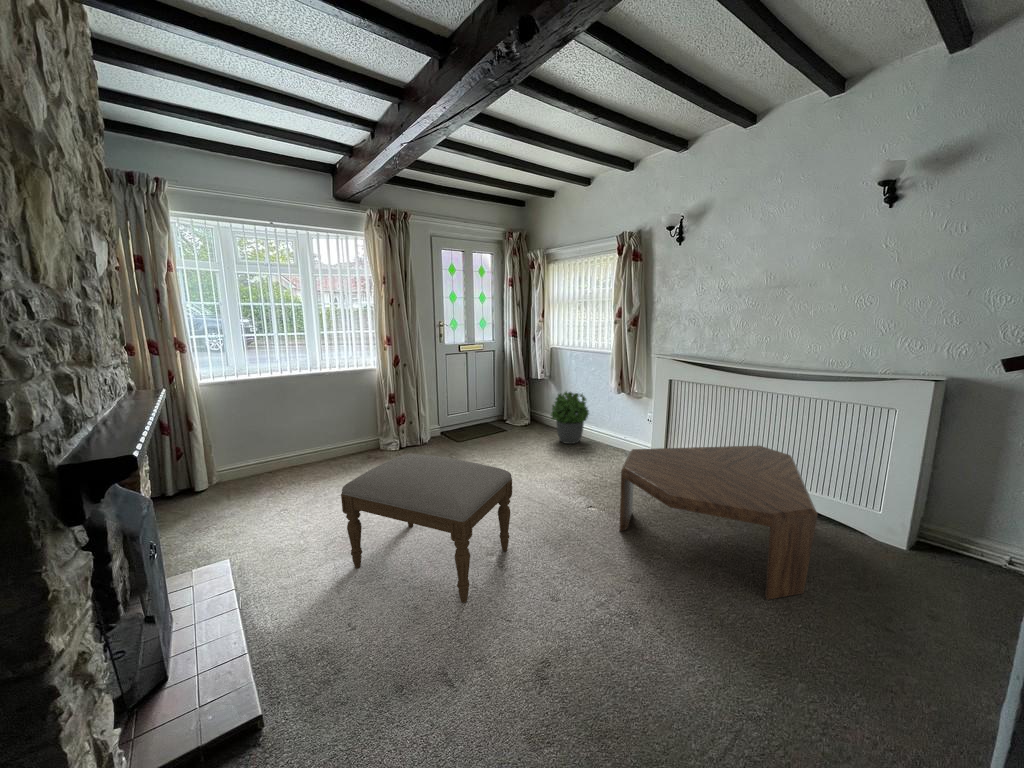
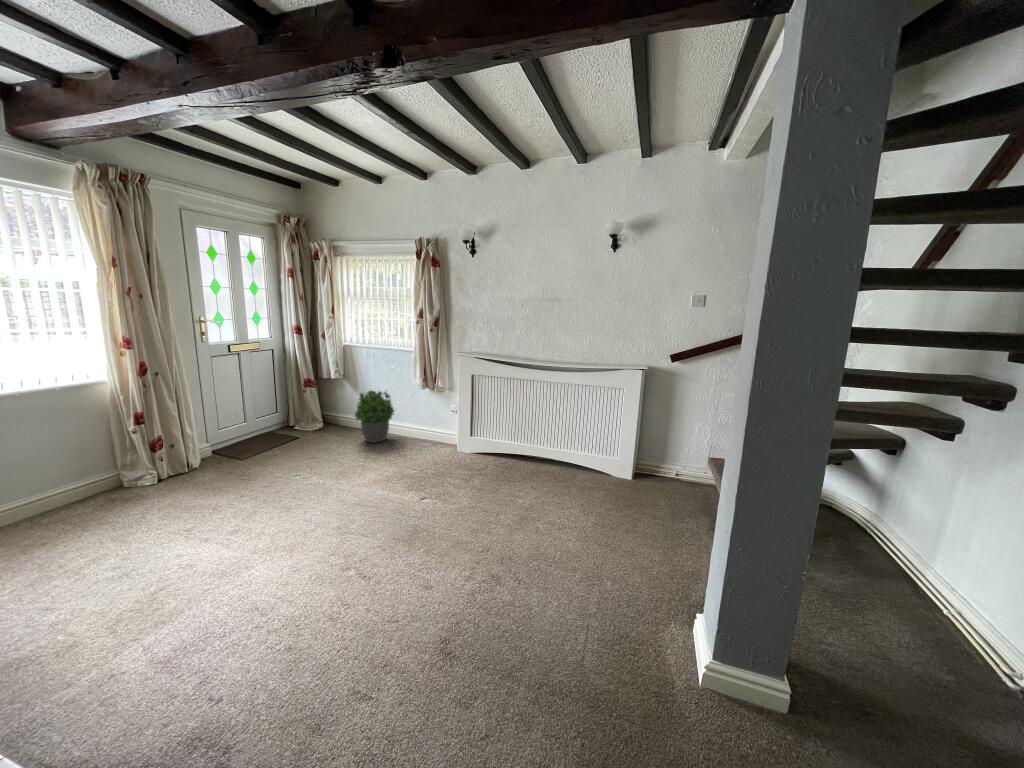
coffee table: present [620,446,817,600] -> none [455,423,597,534]
ottoman: present [341,454,512,603] -> none [152,480,365,639]

